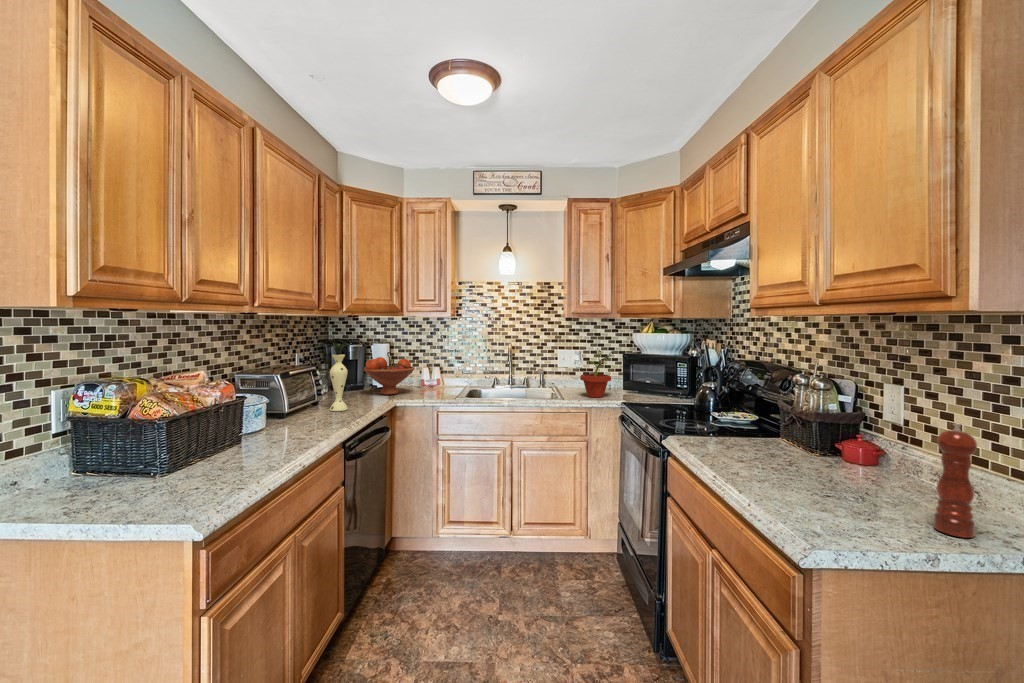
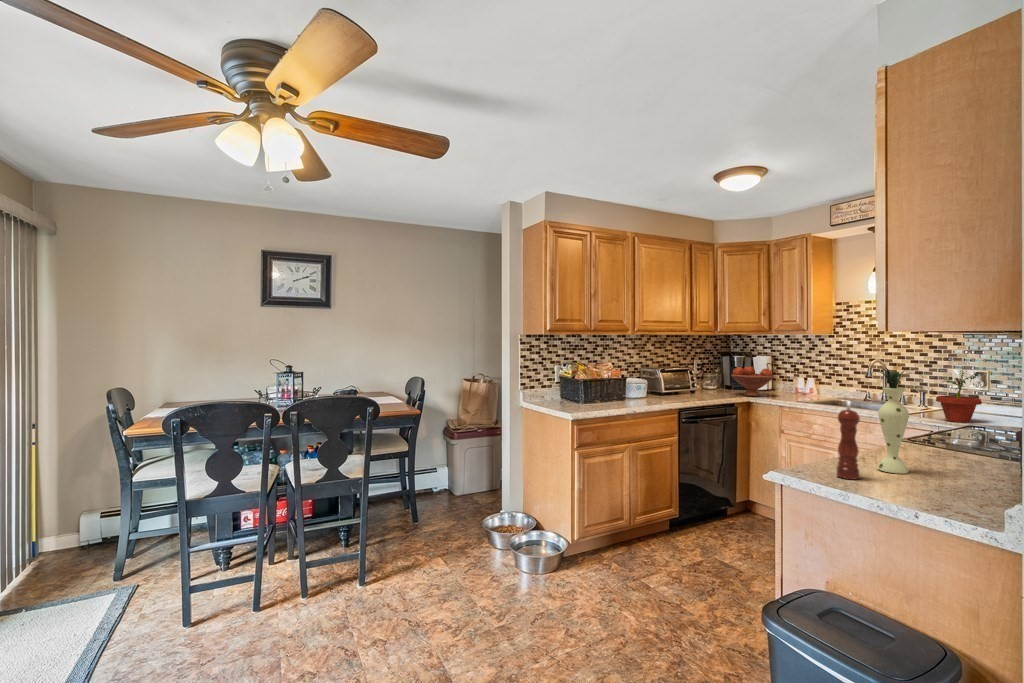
vase: present [330,341,348,411] -> present [876,368,923,474]

